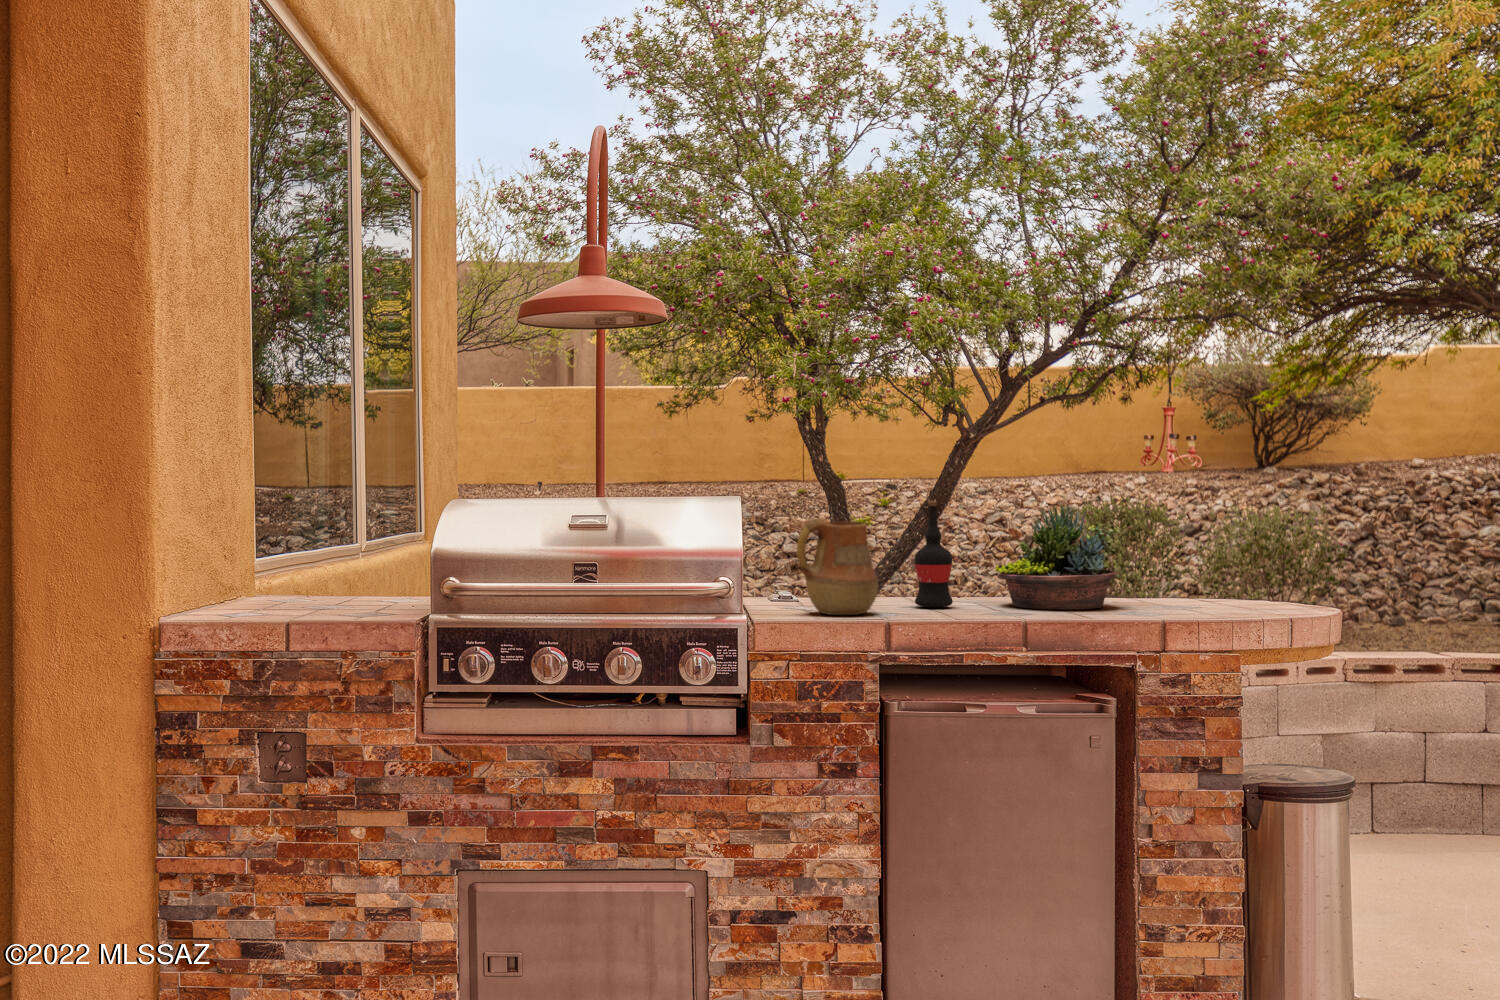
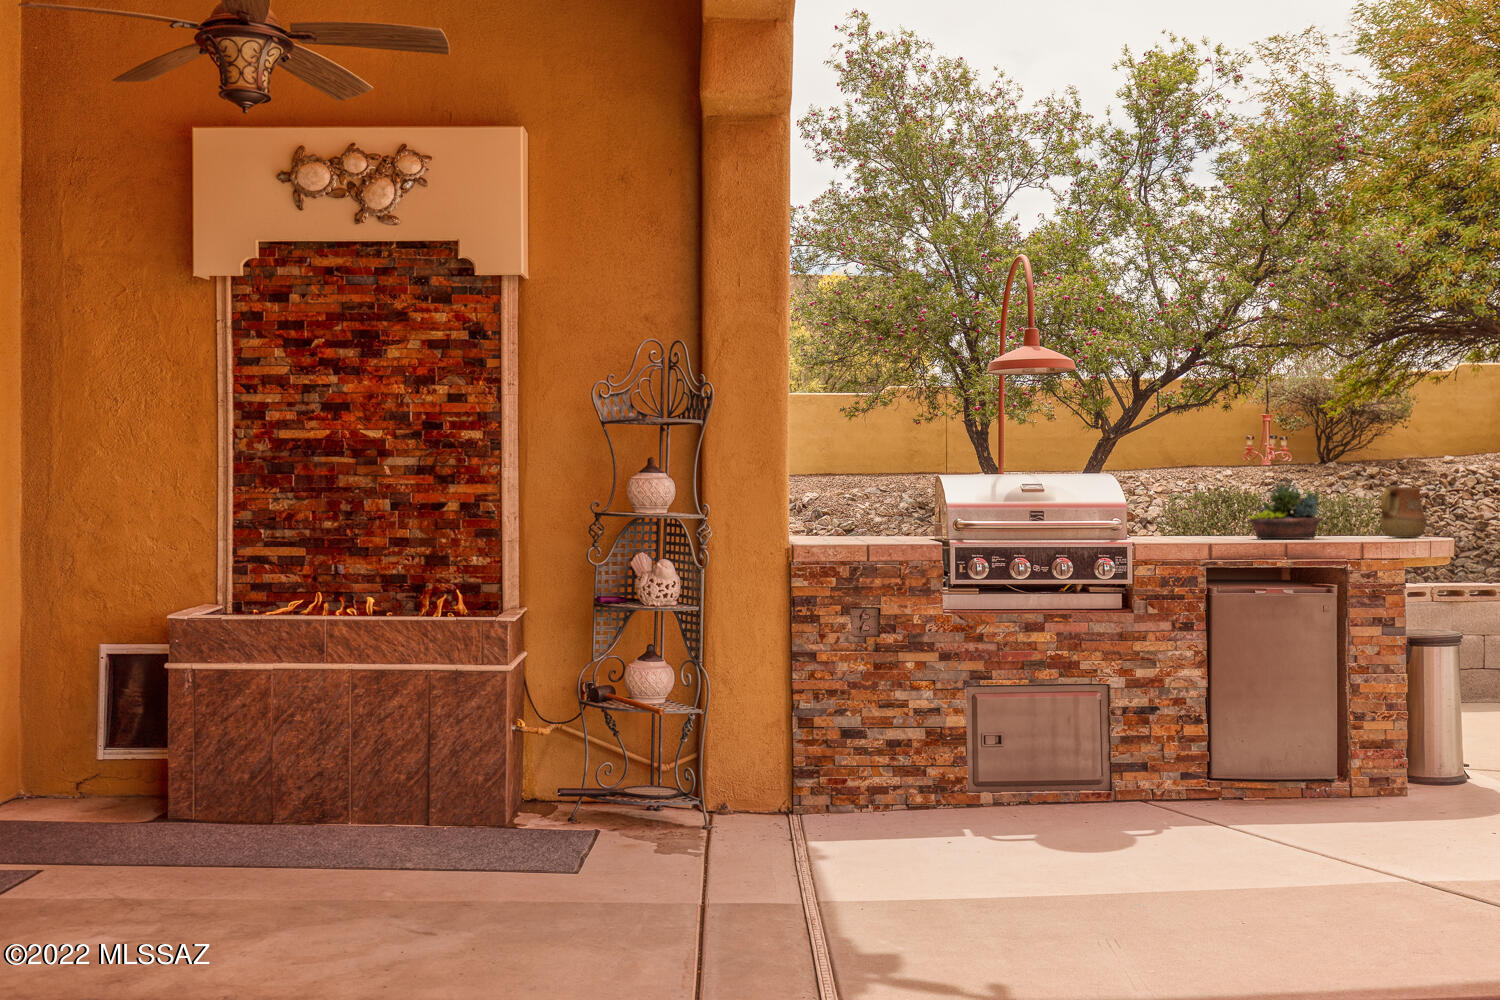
wine bottle: present [914,501,953,608] -> none [1201,476,1225,539]
pitcher: present [797,519,878,615] -> present [1380,485,1427,538]

